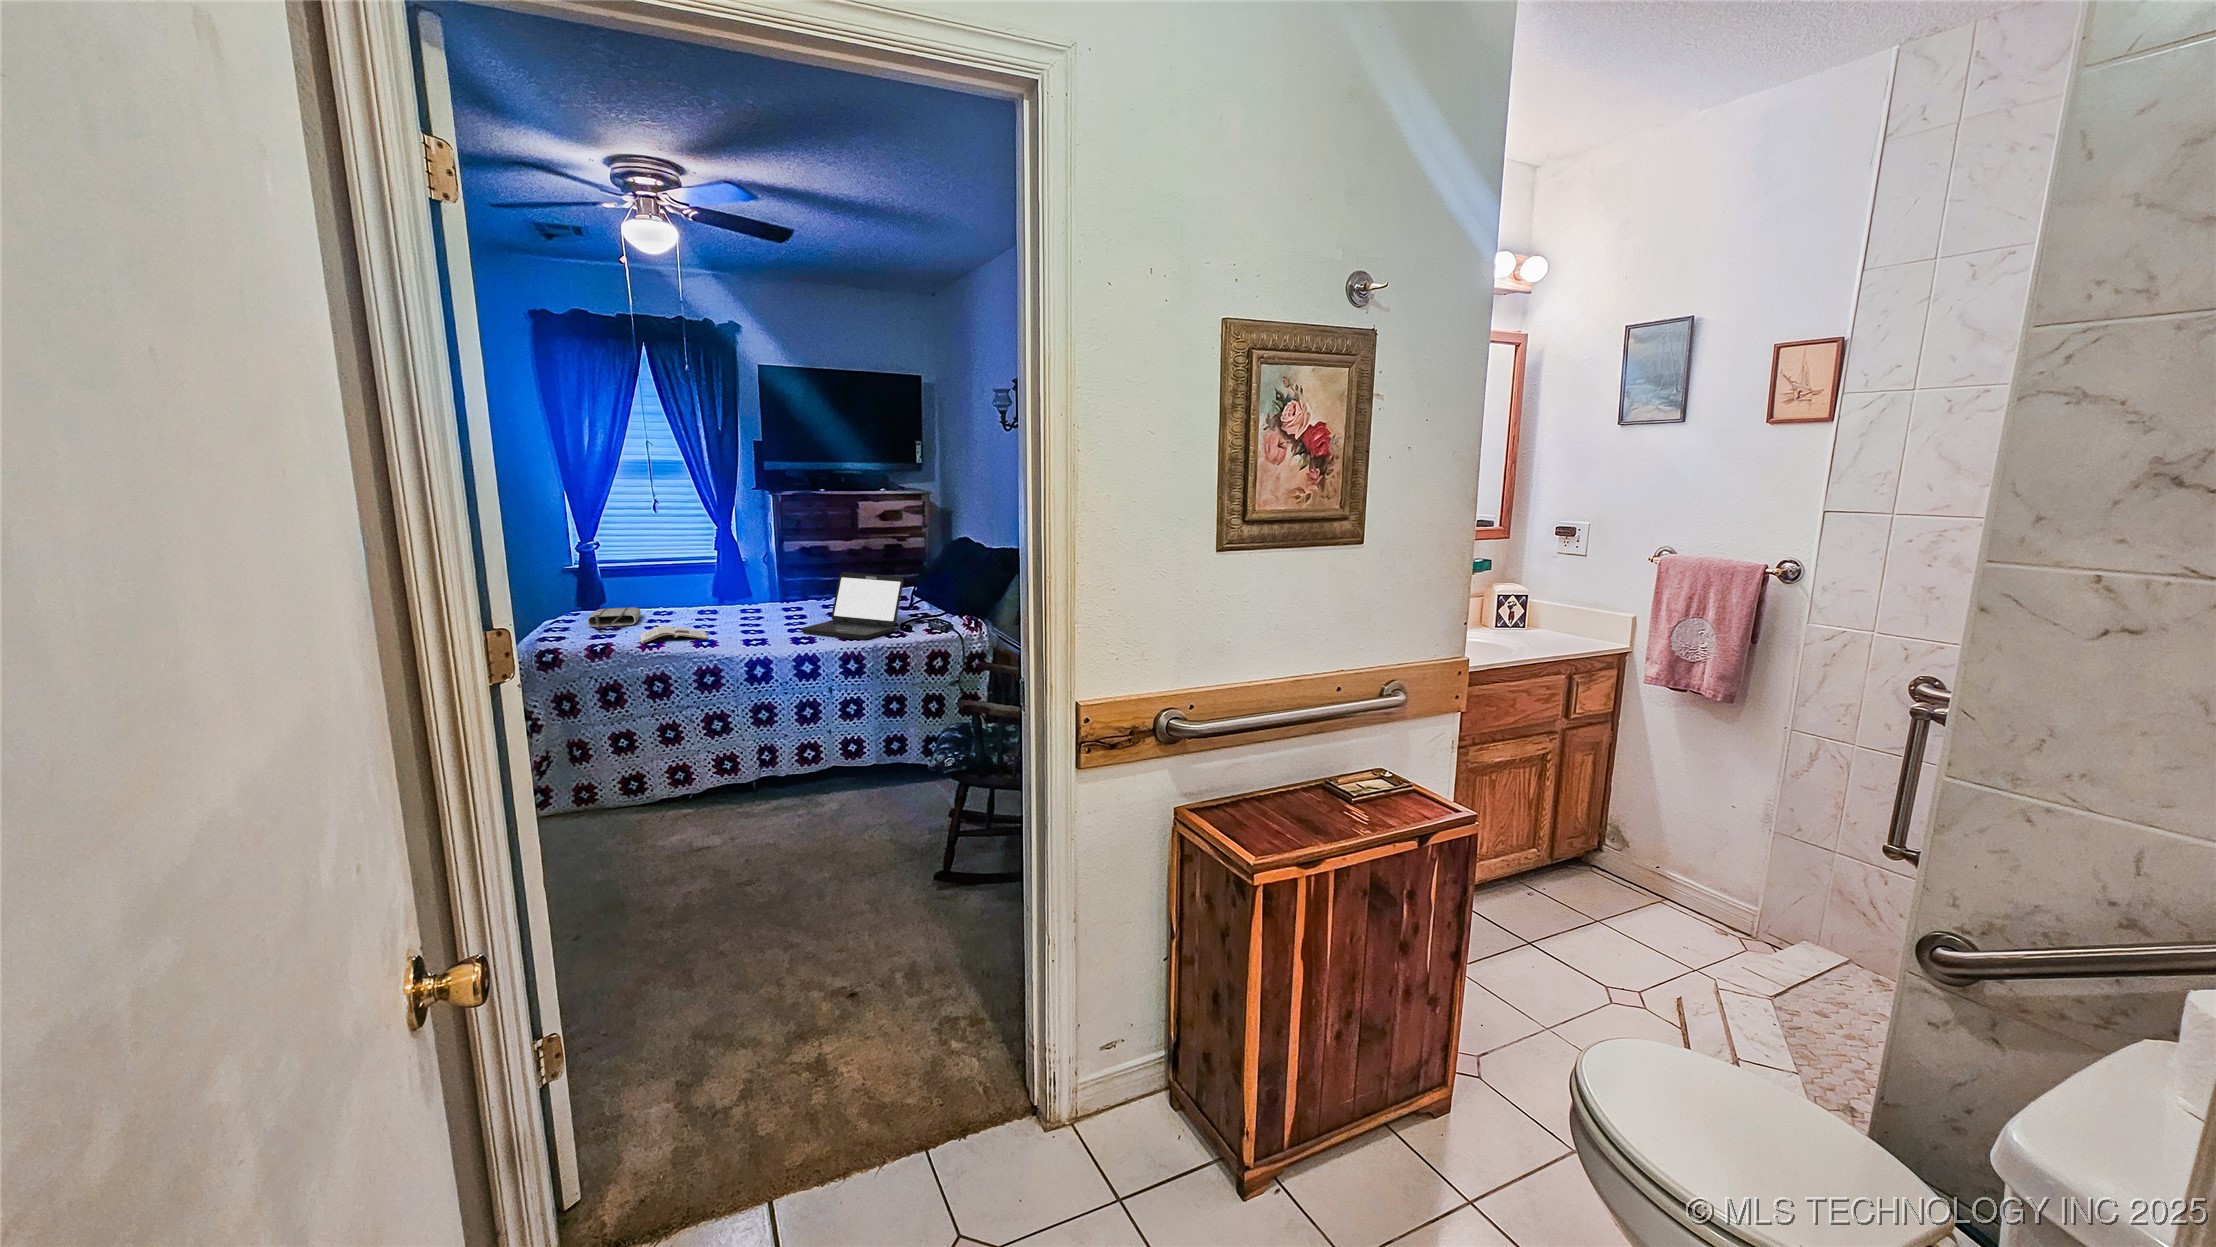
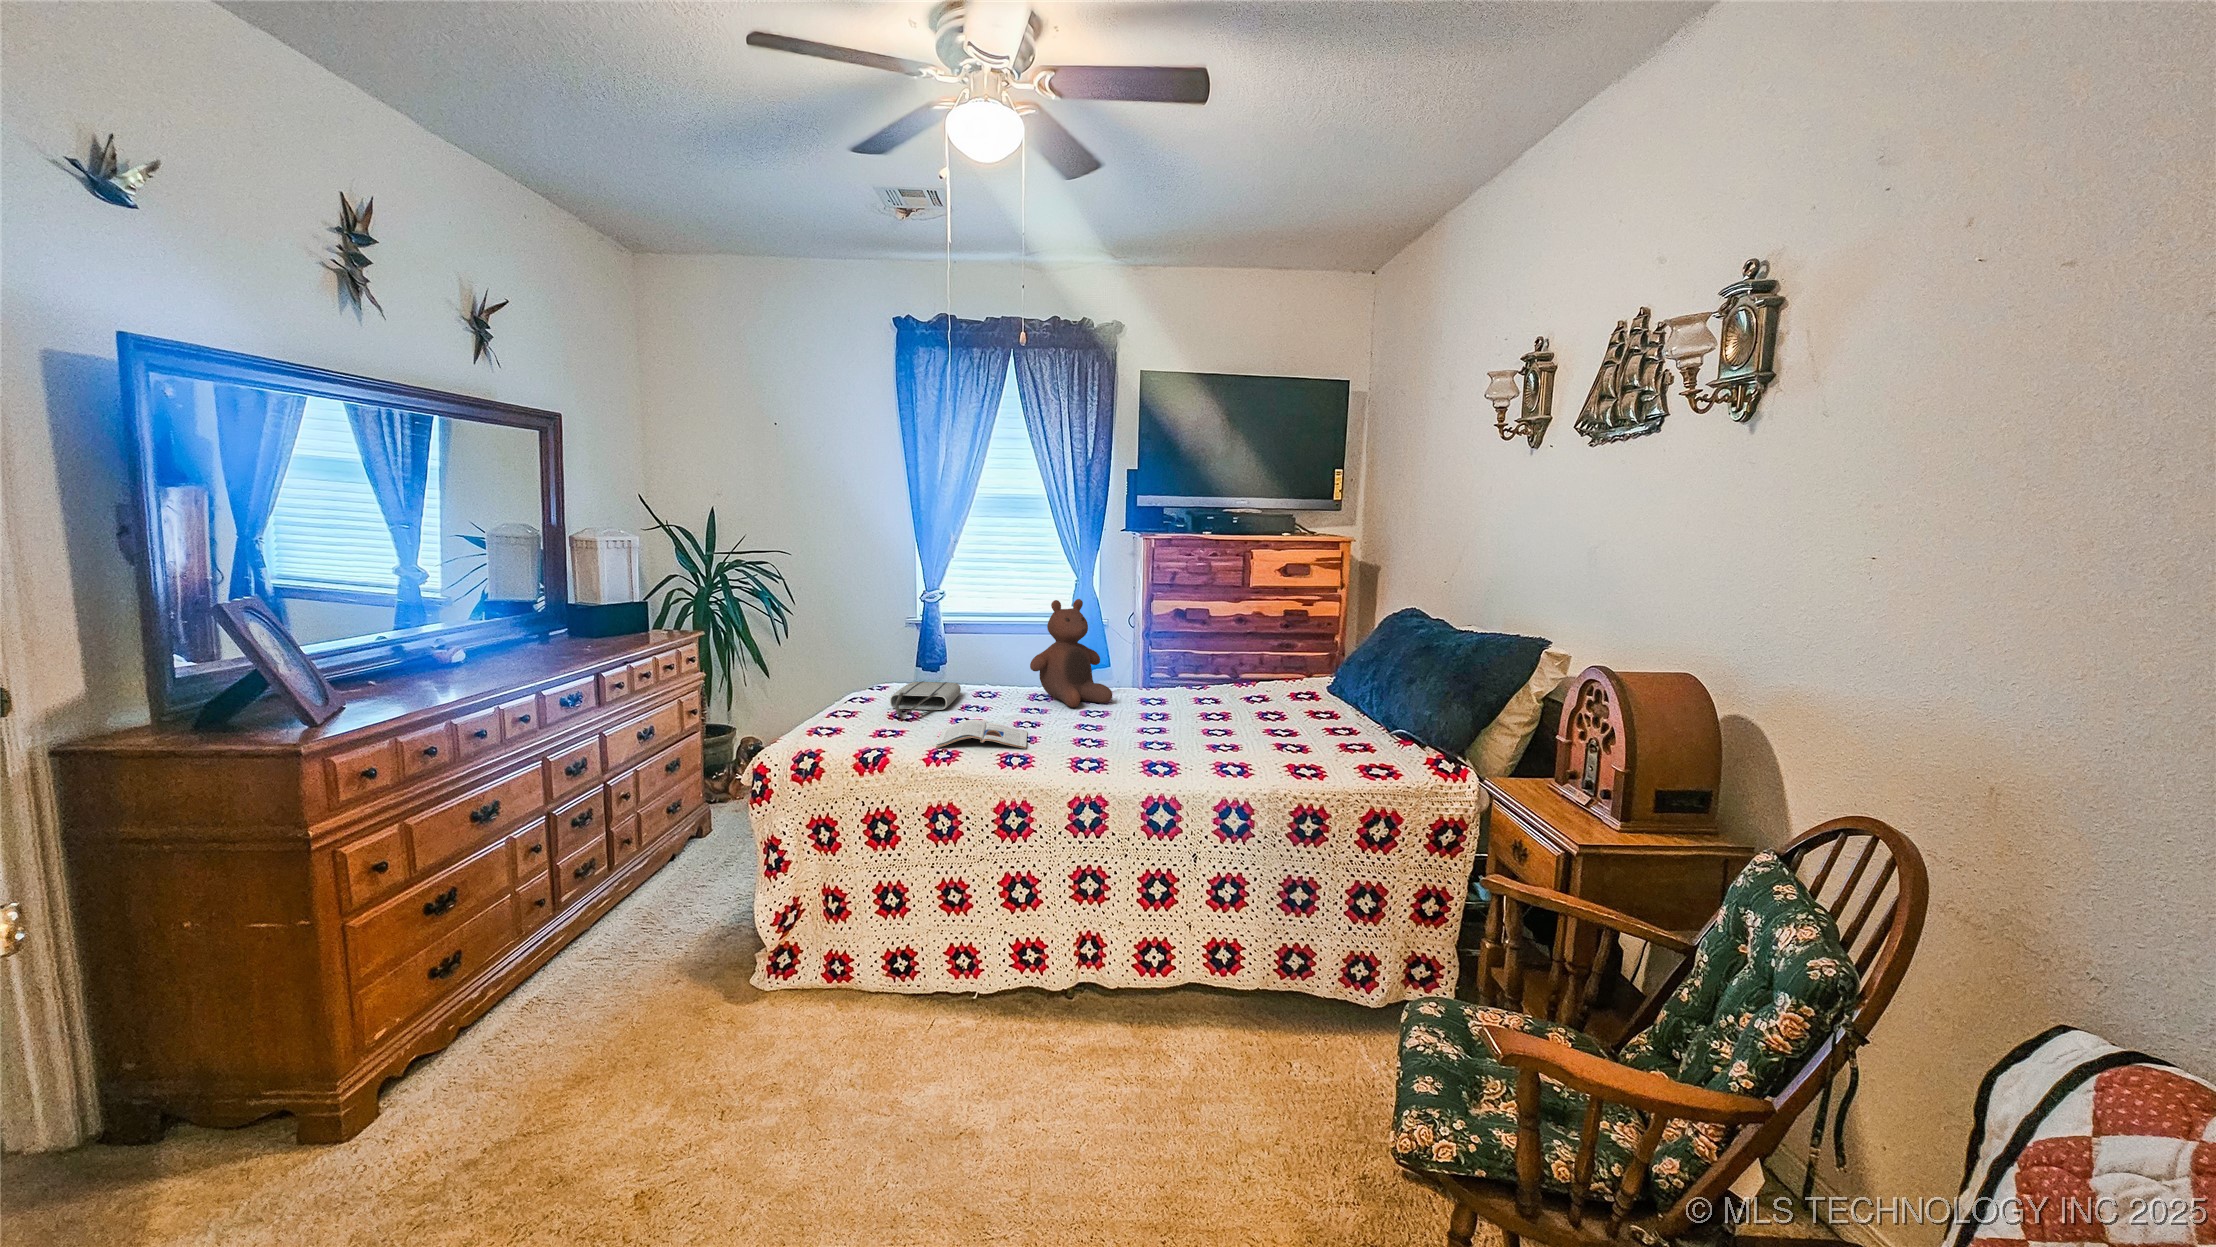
stuffed bear: none [697,541,762,617] -> present [1030,599,1112,707]
laptop: present [801,572,904,640] -> none [1160,657,1326,778]

